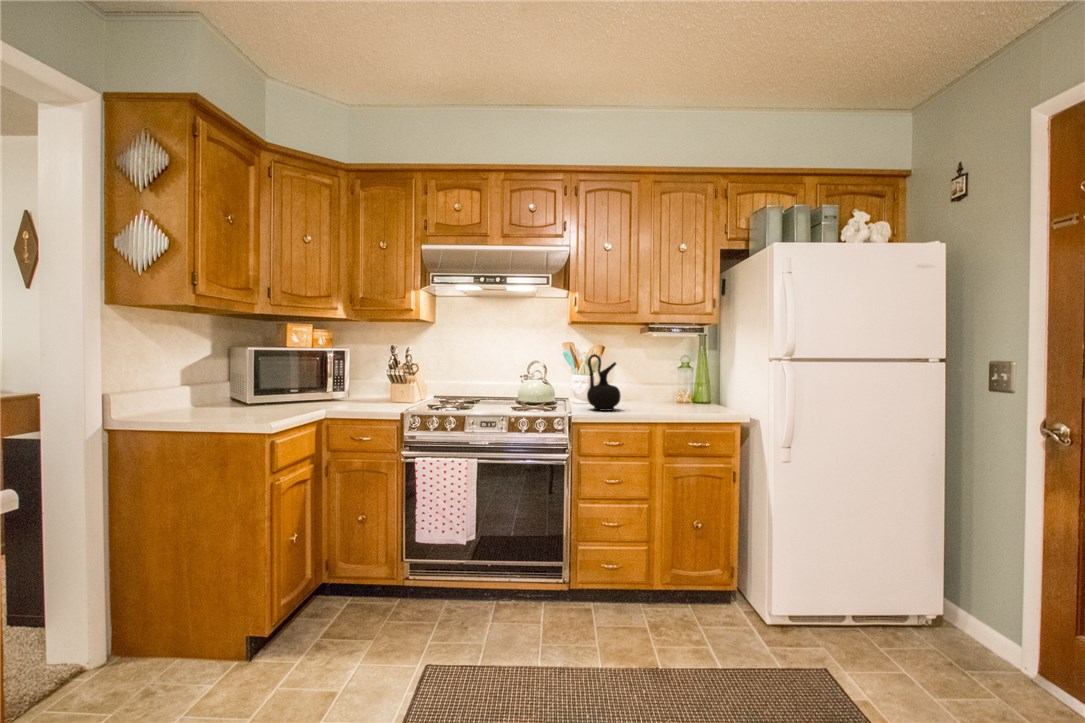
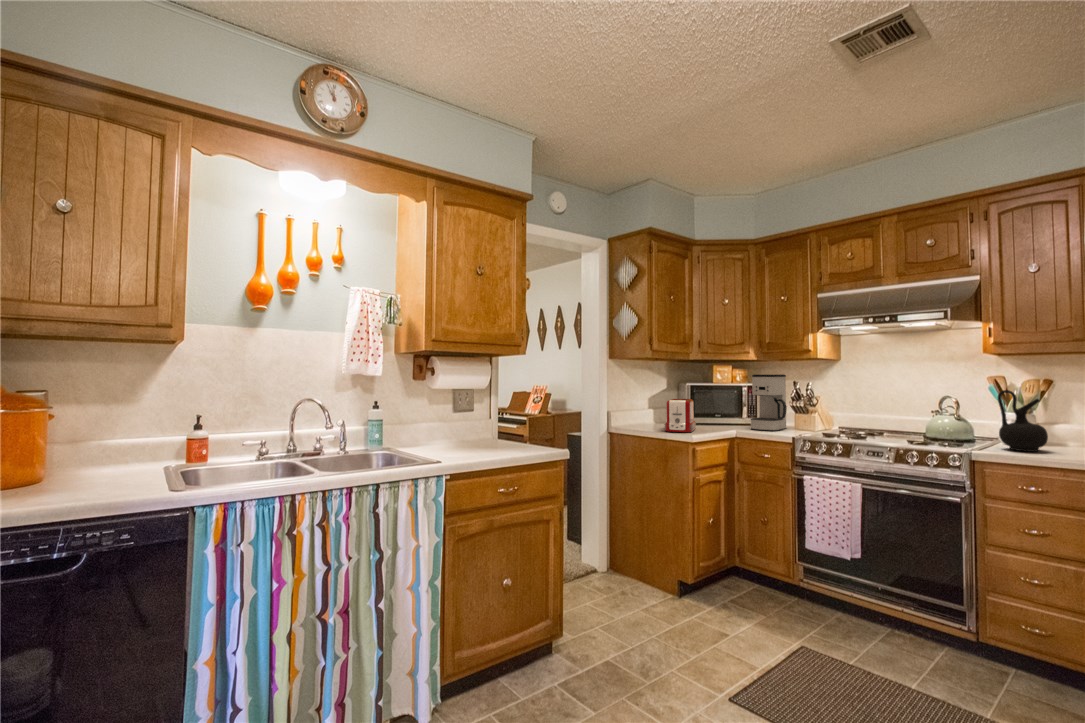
coffee maker: none [344,336,388,407] -> present [751,374,787,431]
toaster: none [225,369,270,417] -> present [664,399,696,432]

